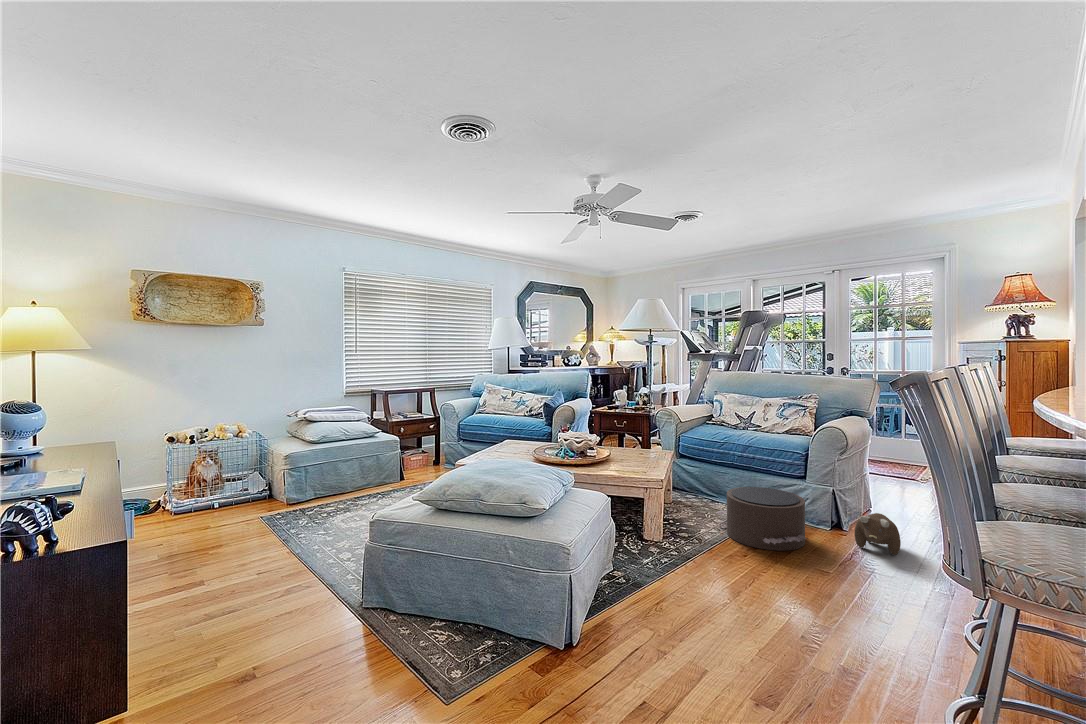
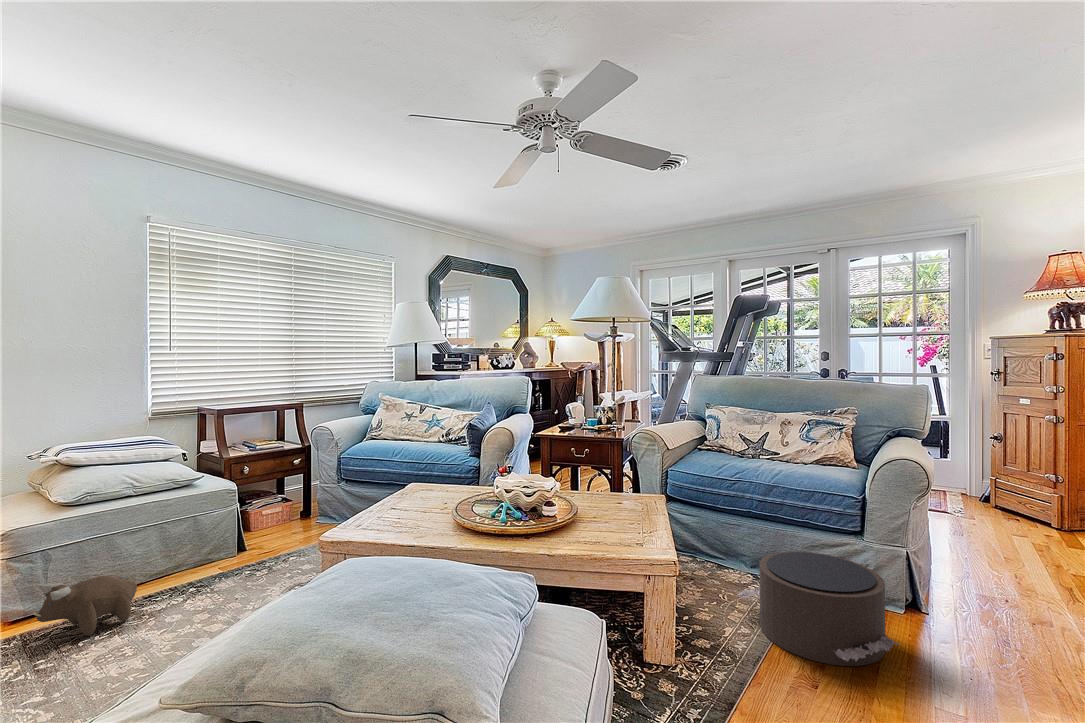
plush toy: present [854,513,901,555] -> present [33,576,137,636]

